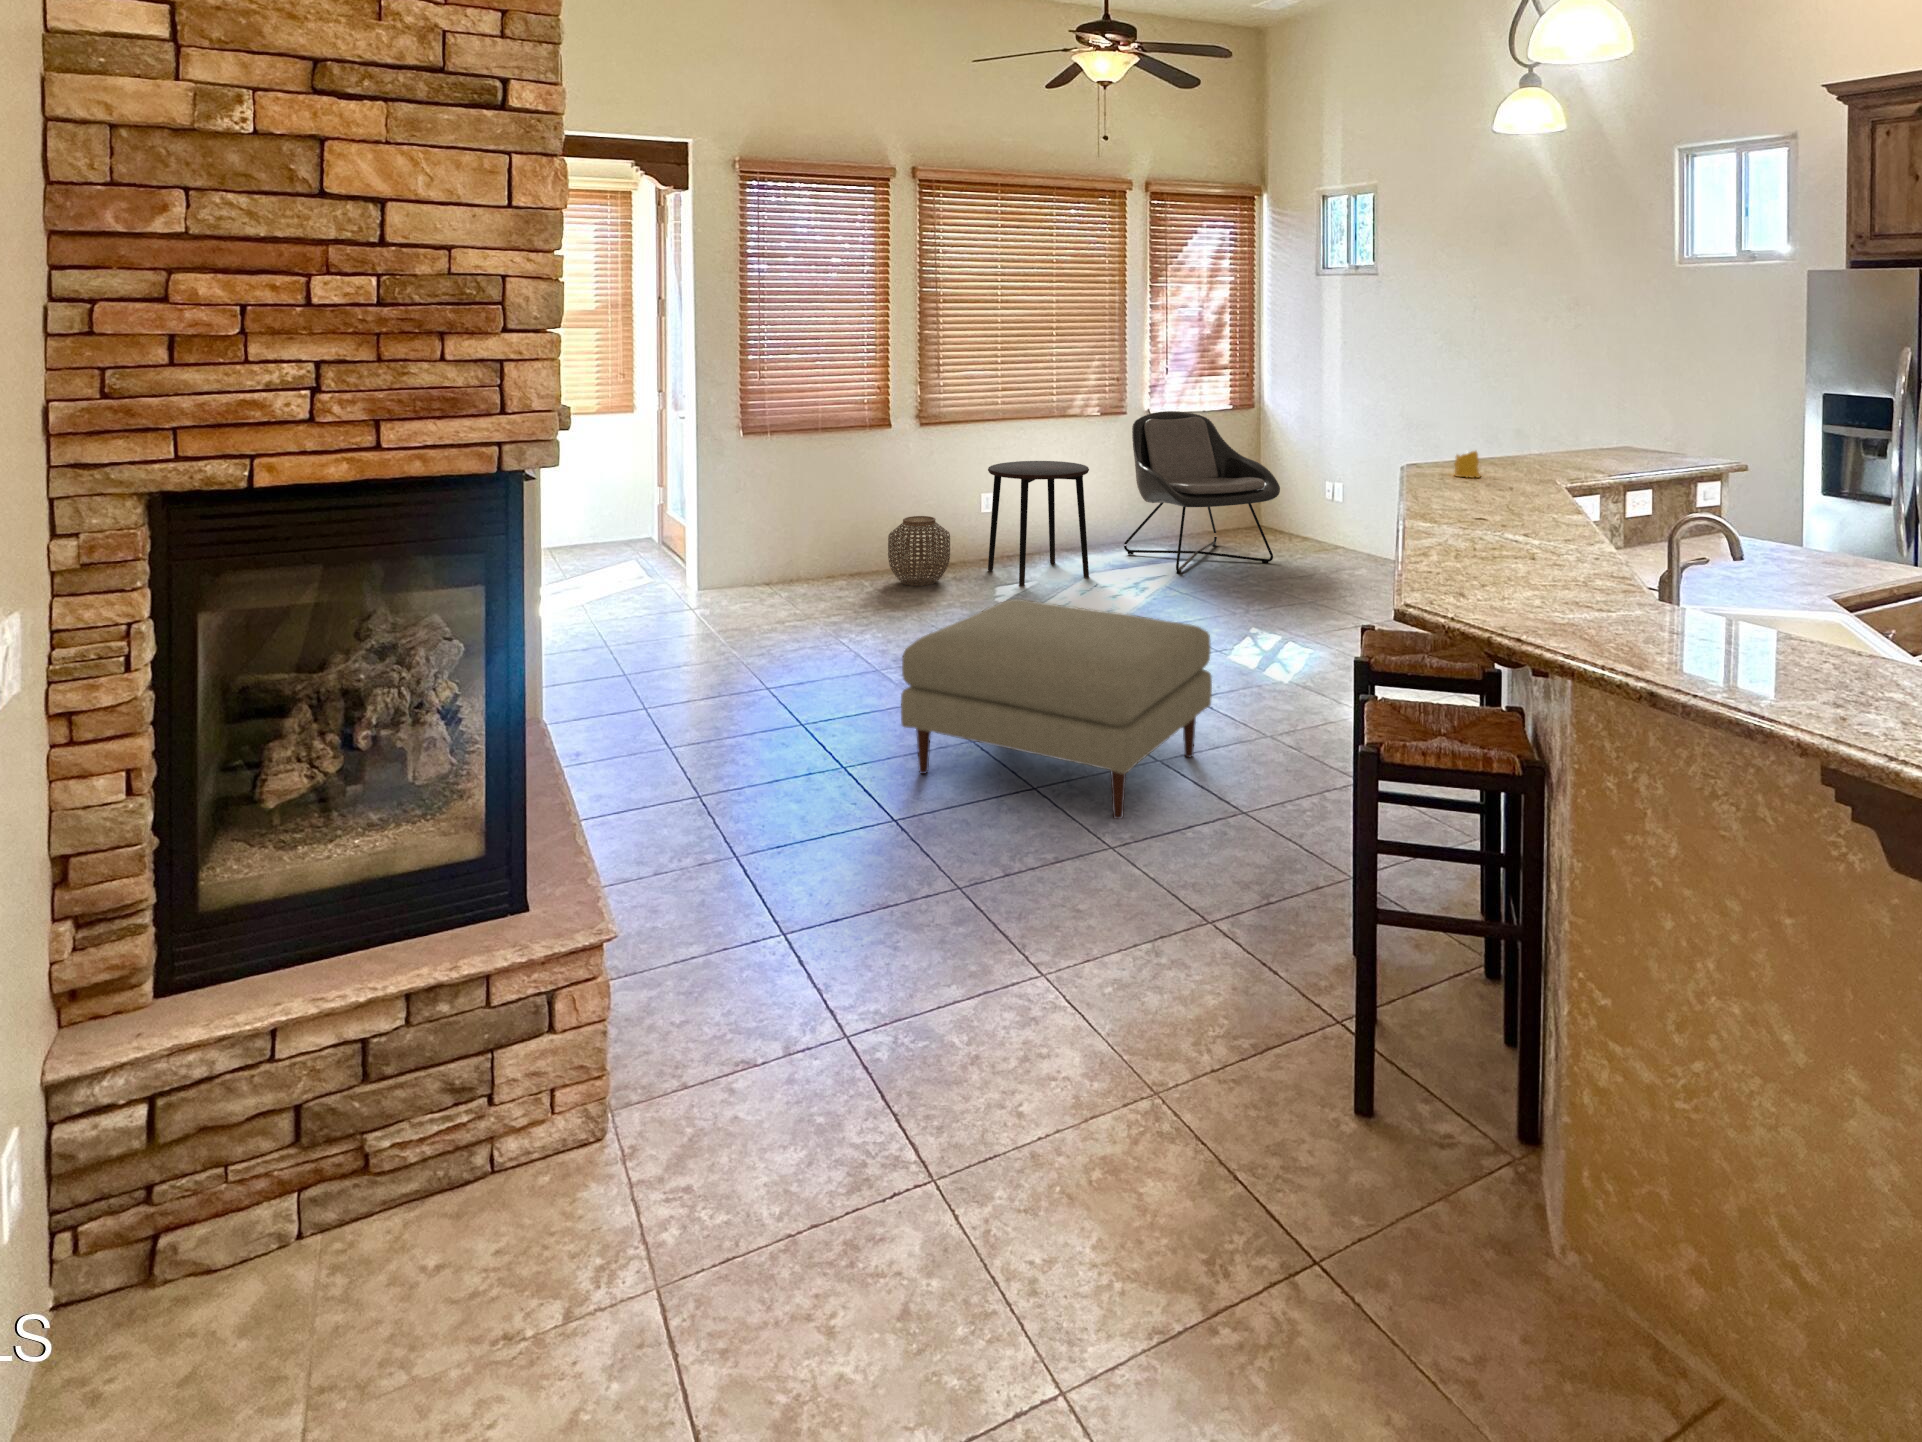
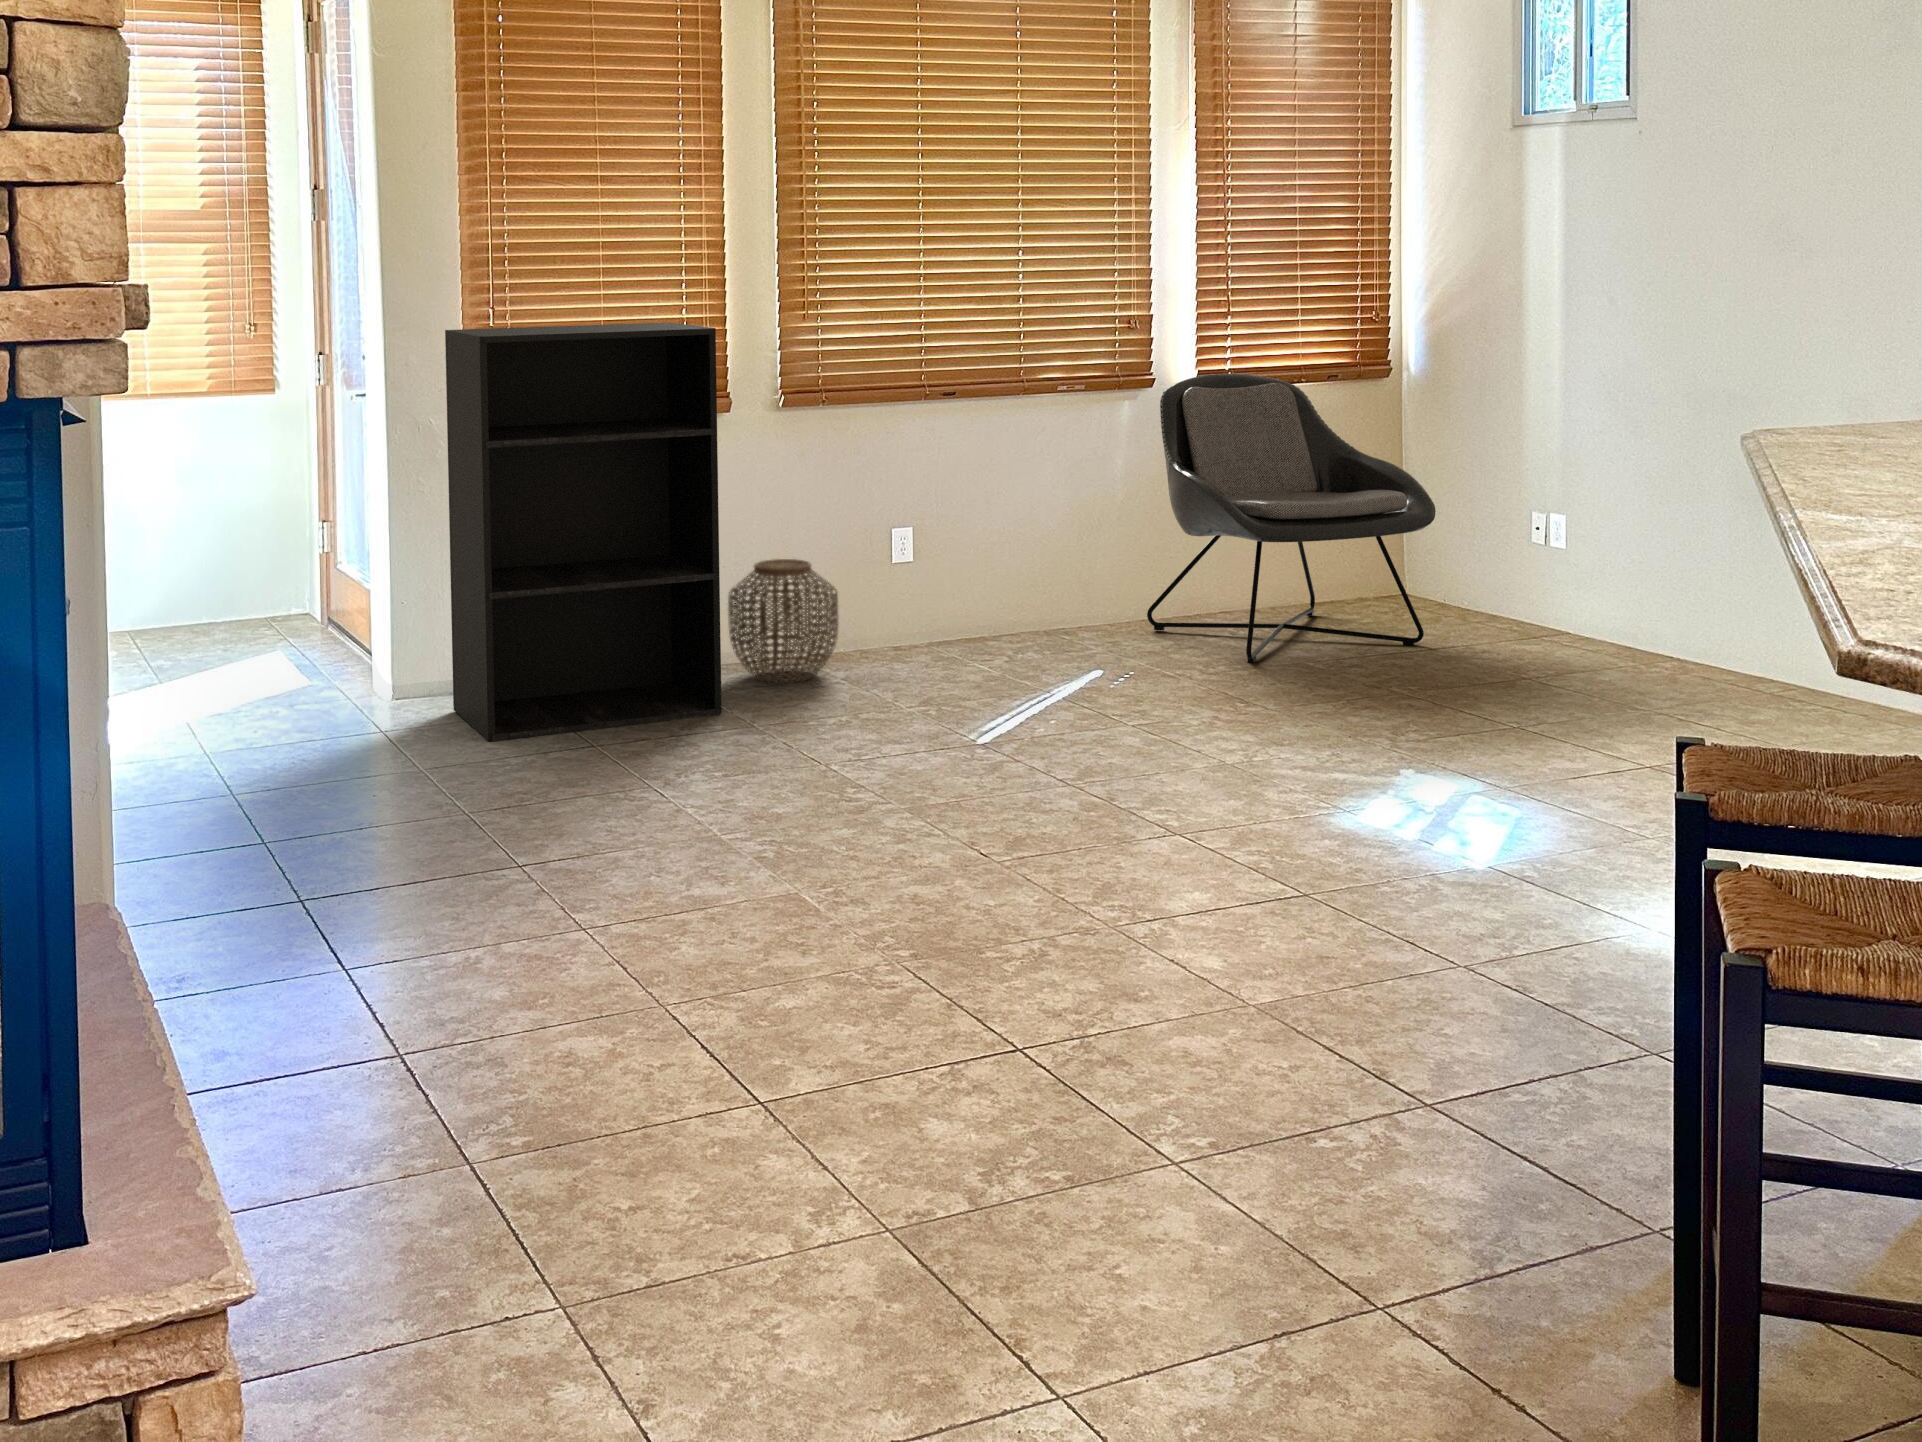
bookshelf: none [729,384,883,622] -> present [445,323,722,741]
candle: present [1454,451,1481,478] -> none [1843,387,1904,443]
side table: present [988,461,1089,586] -> none [903,462,1088,682]
ottoman: present [901,599,1212,819] -> none [770,691,1353,1096]

